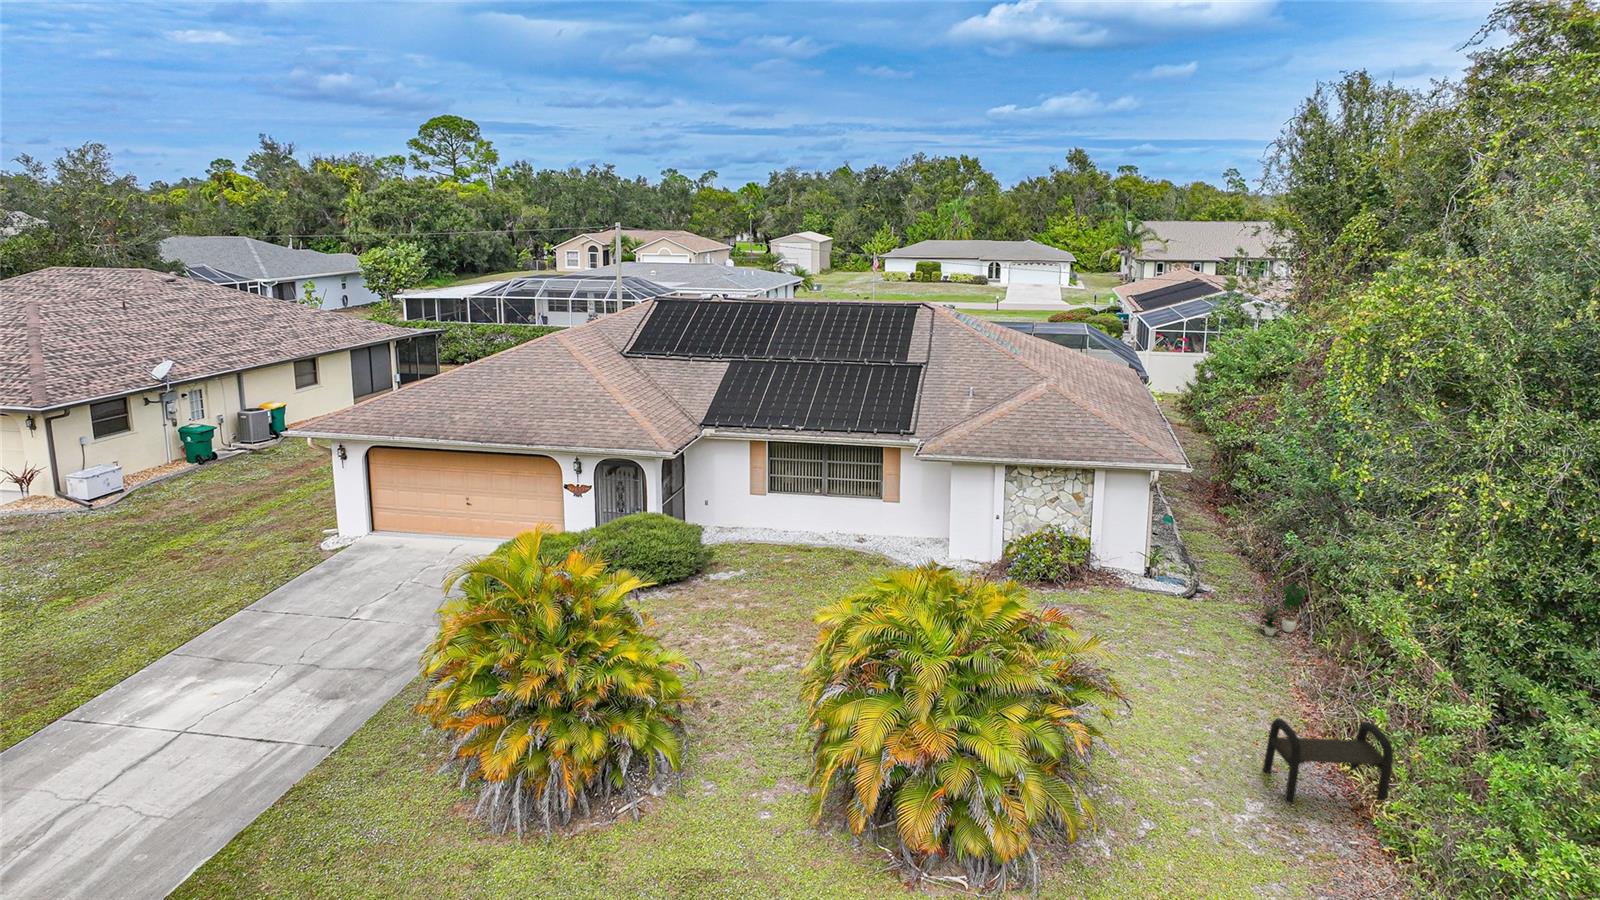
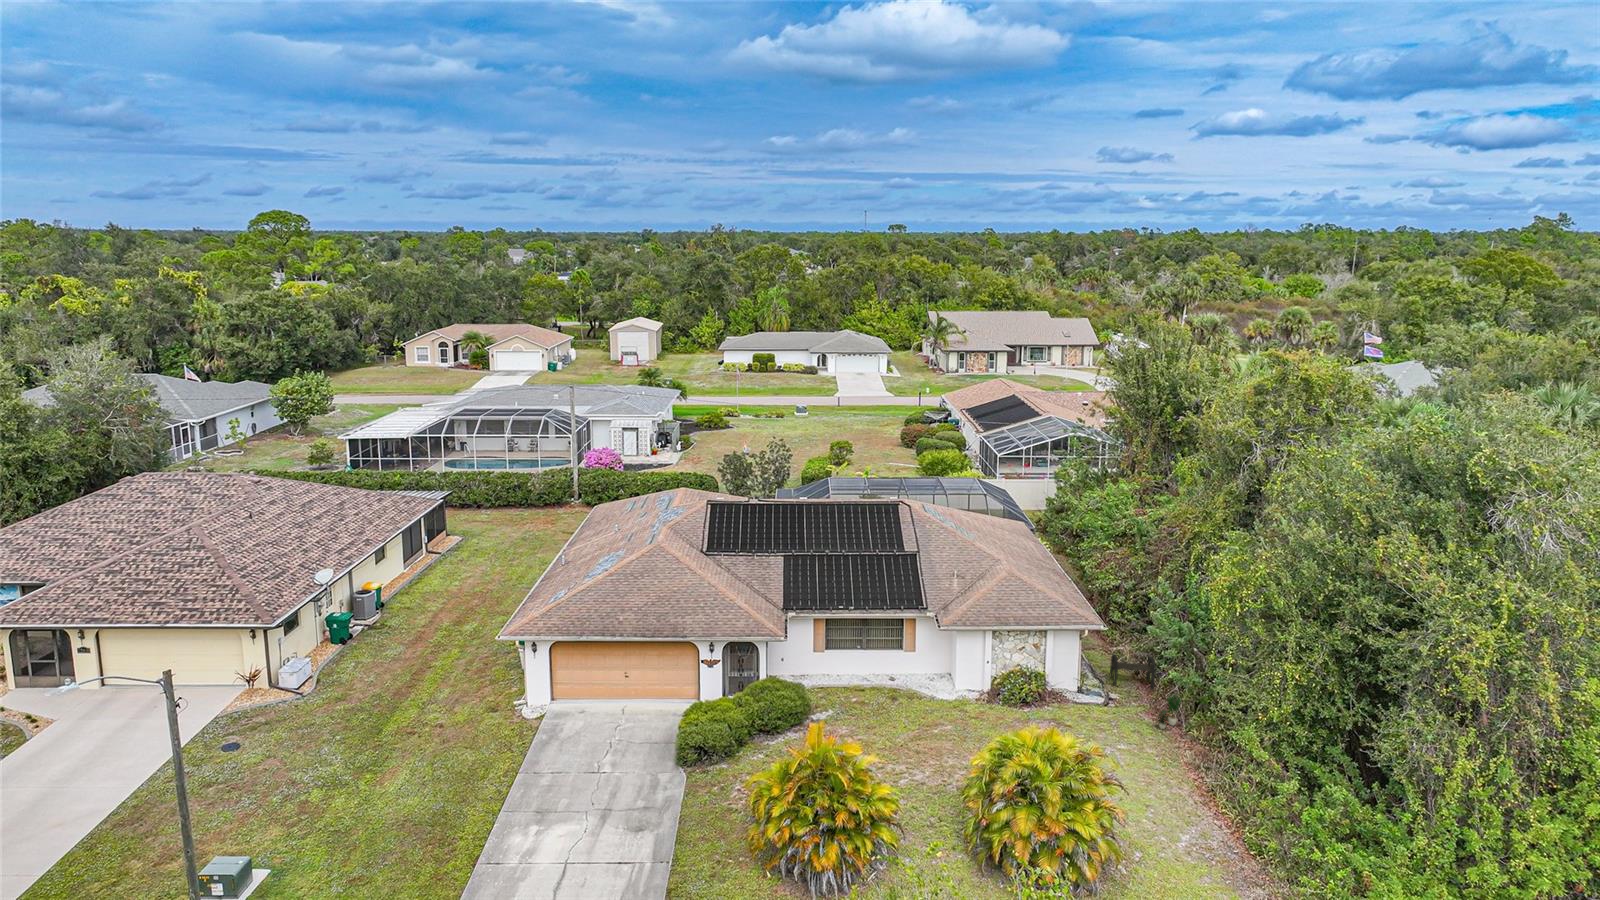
bench: present [1263,718,1393,804] -> present [1110,654,1155,690]

